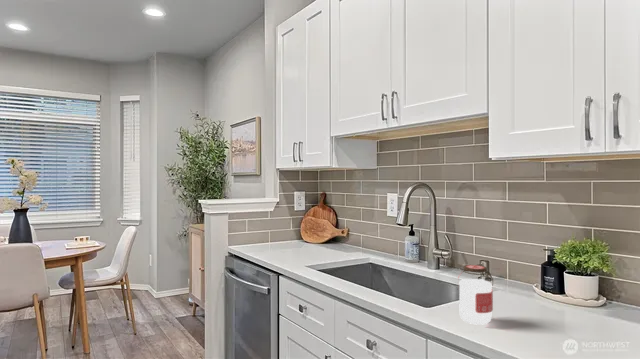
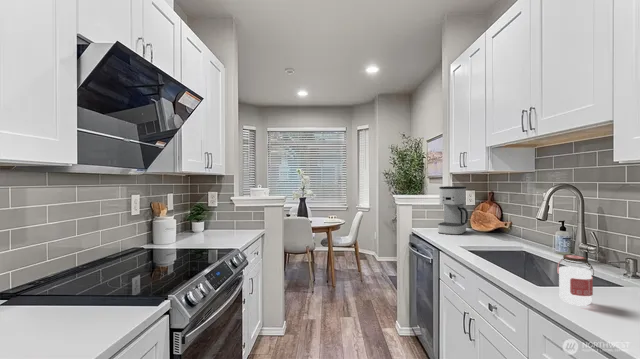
coffee maker: none [266,186,302,250] -> present [438,186,468,235]

